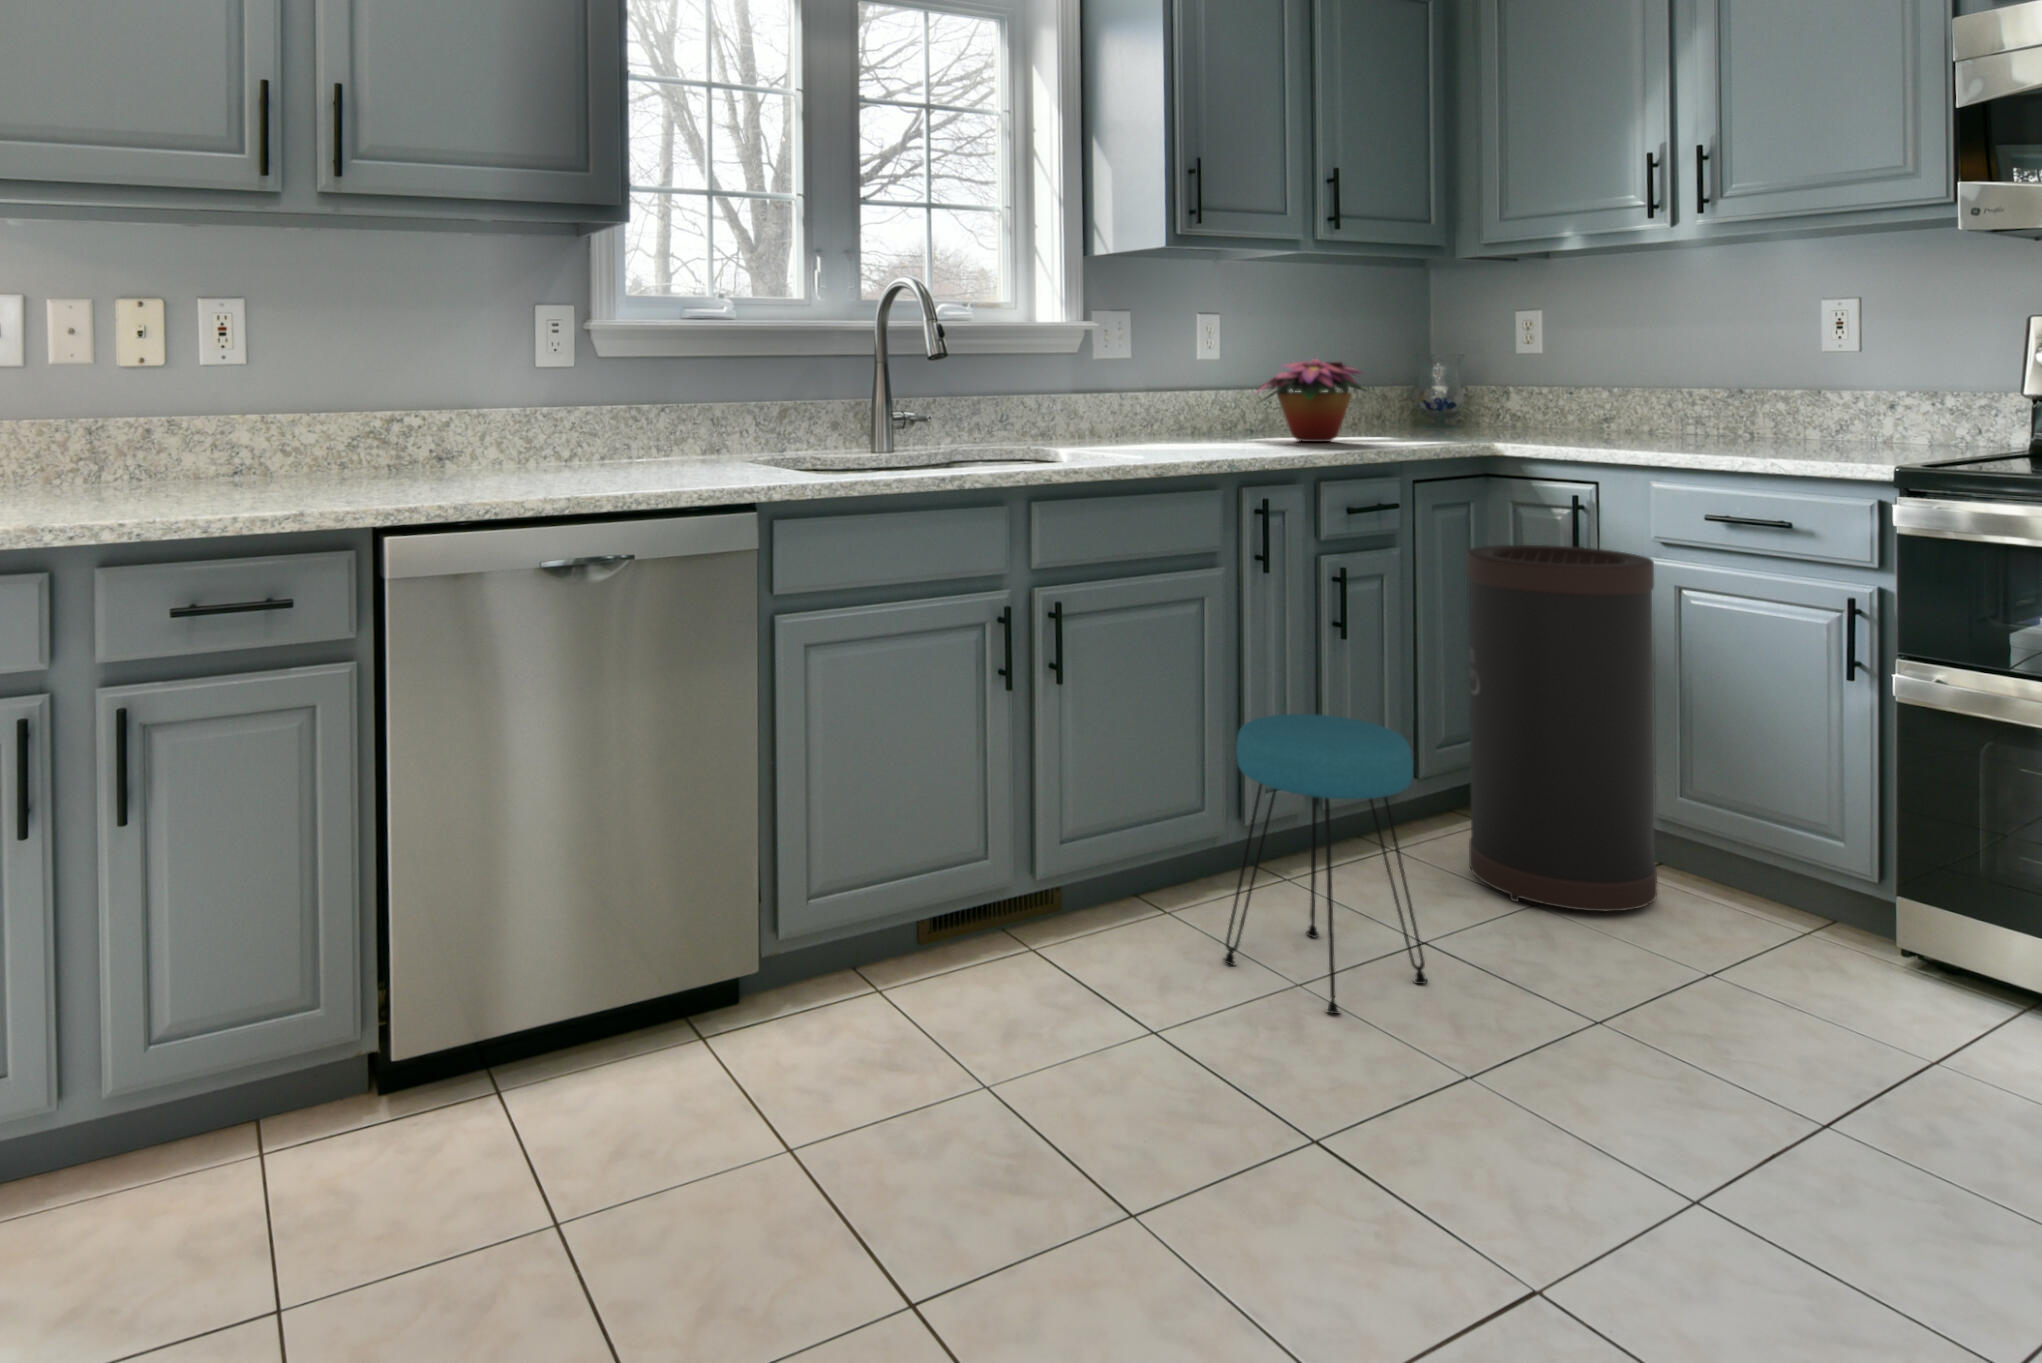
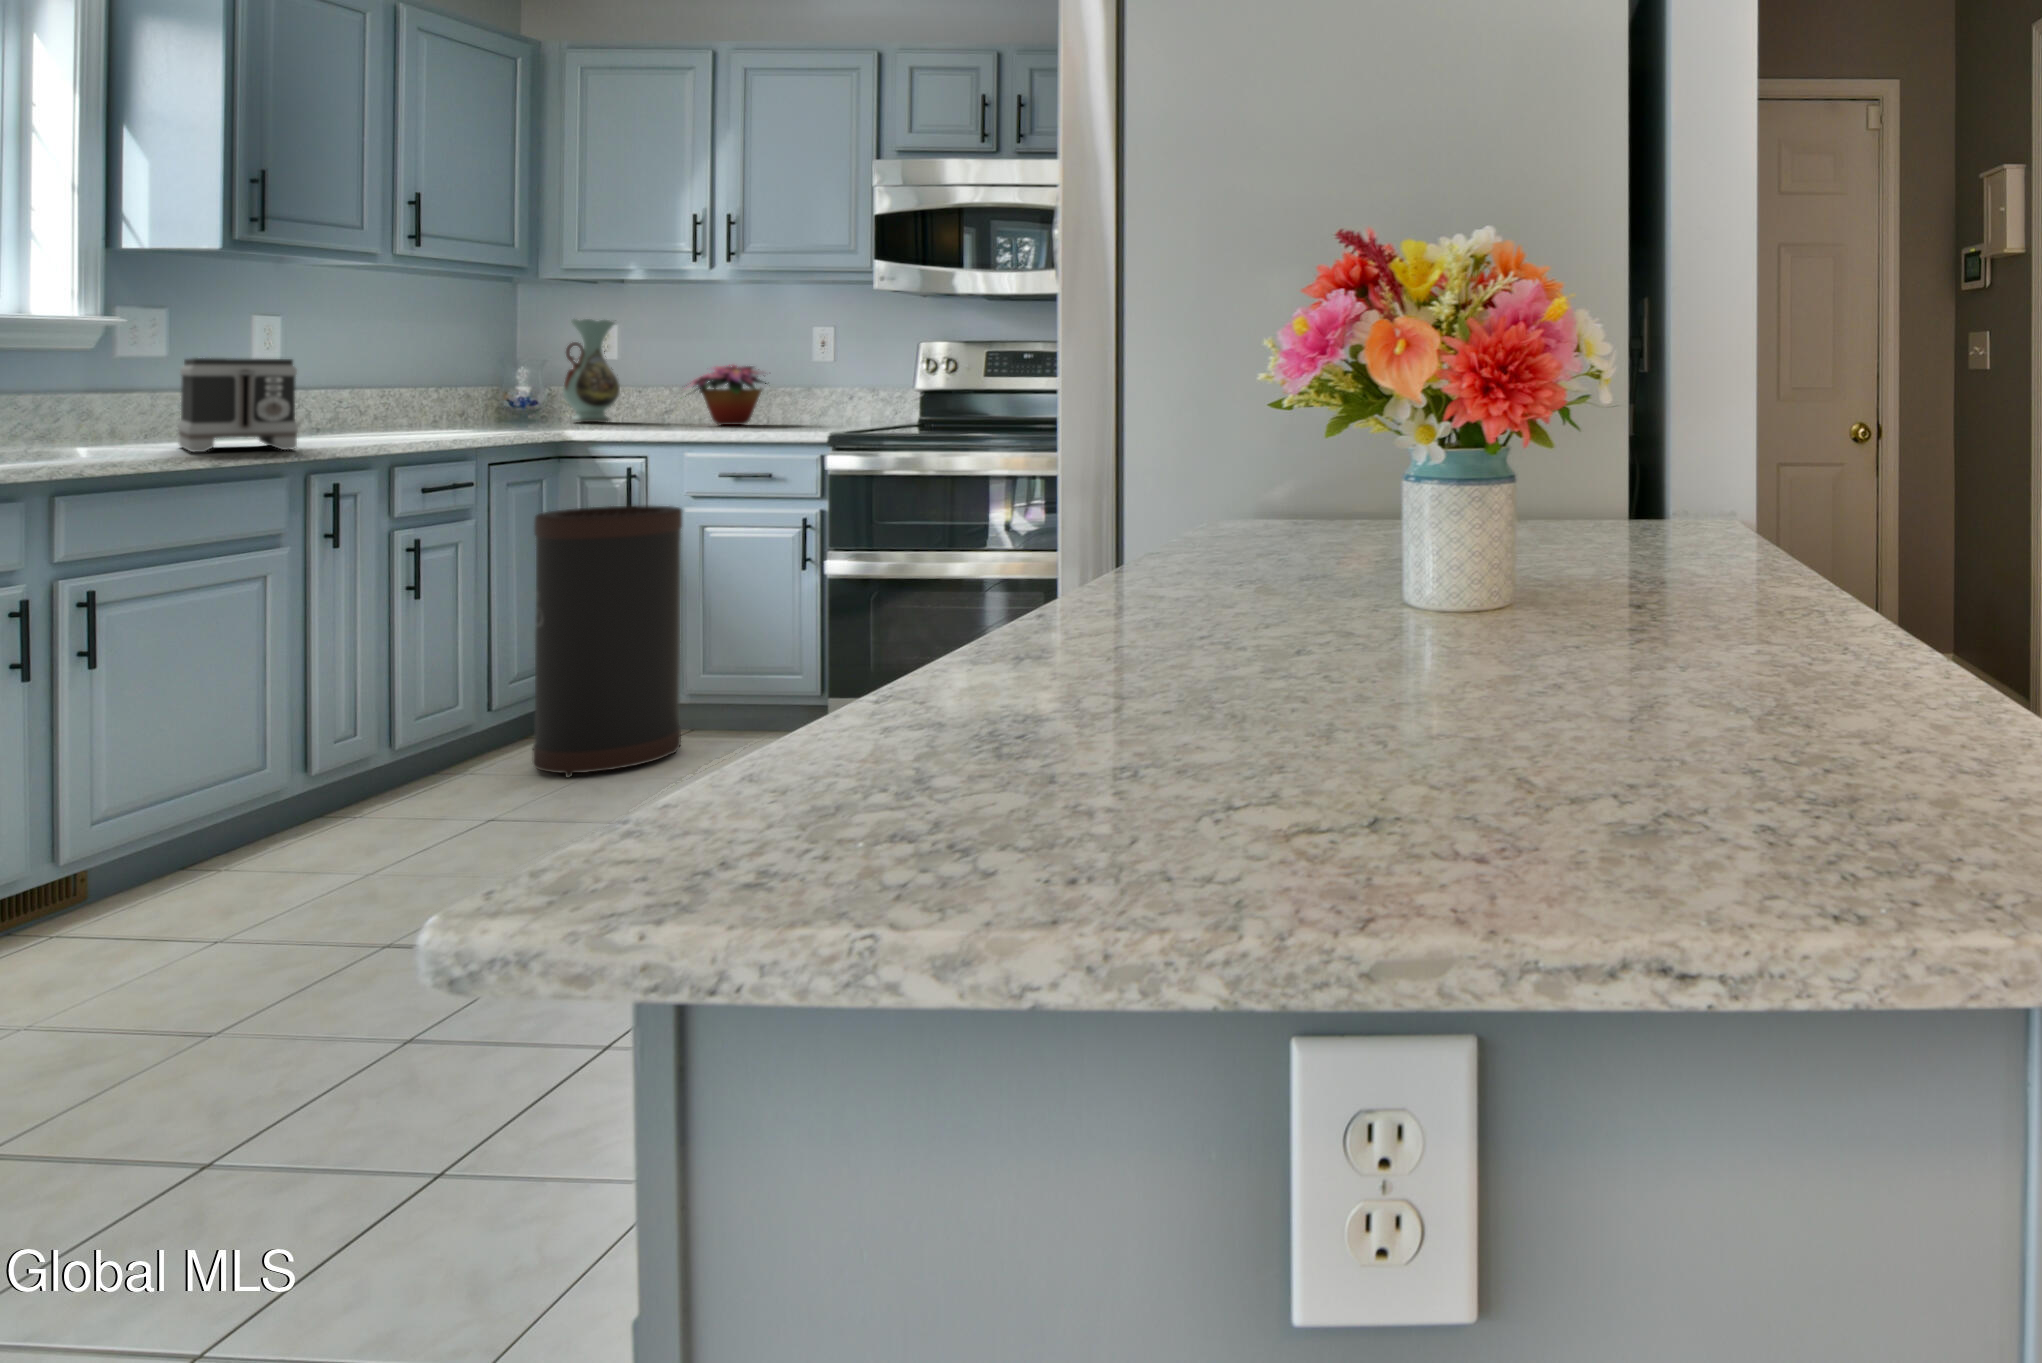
decorative vase: none [1484,305,1549,431] -> present [563,319,620,422]
toaster: none [1134,358,1229,459] -> present [178,358,298,452]
flower arrangement: present [1256,359,1366,442] -> present [685,365,767,425]
stool: present [1223,714,1427,1014] -> none [286,652,487,879]

